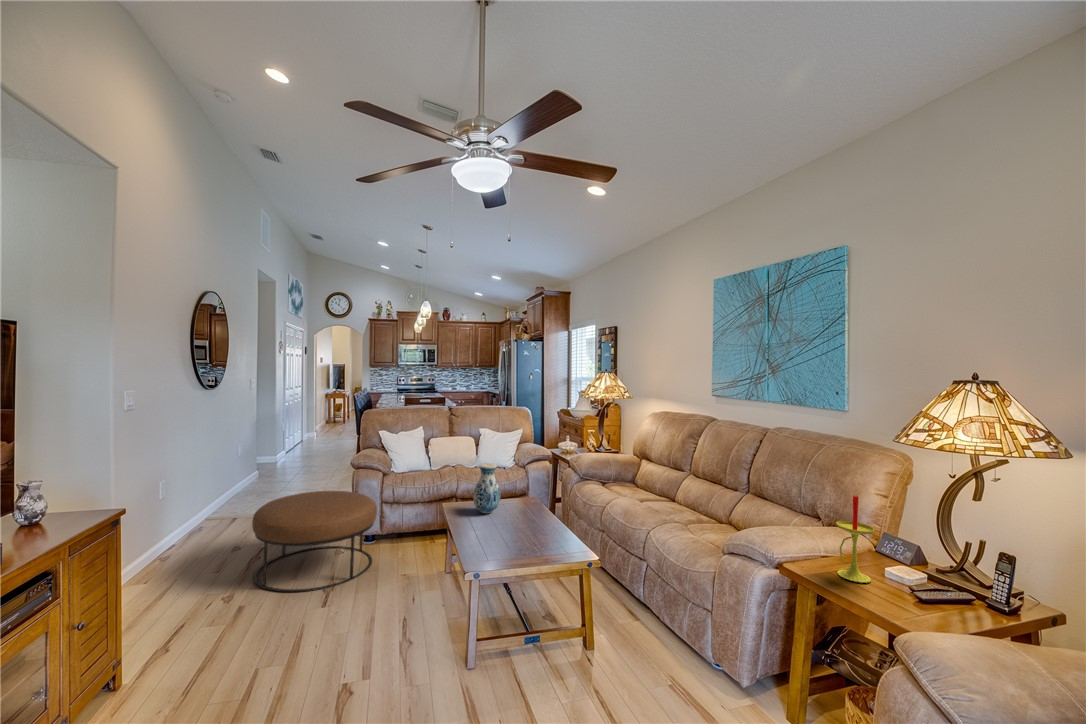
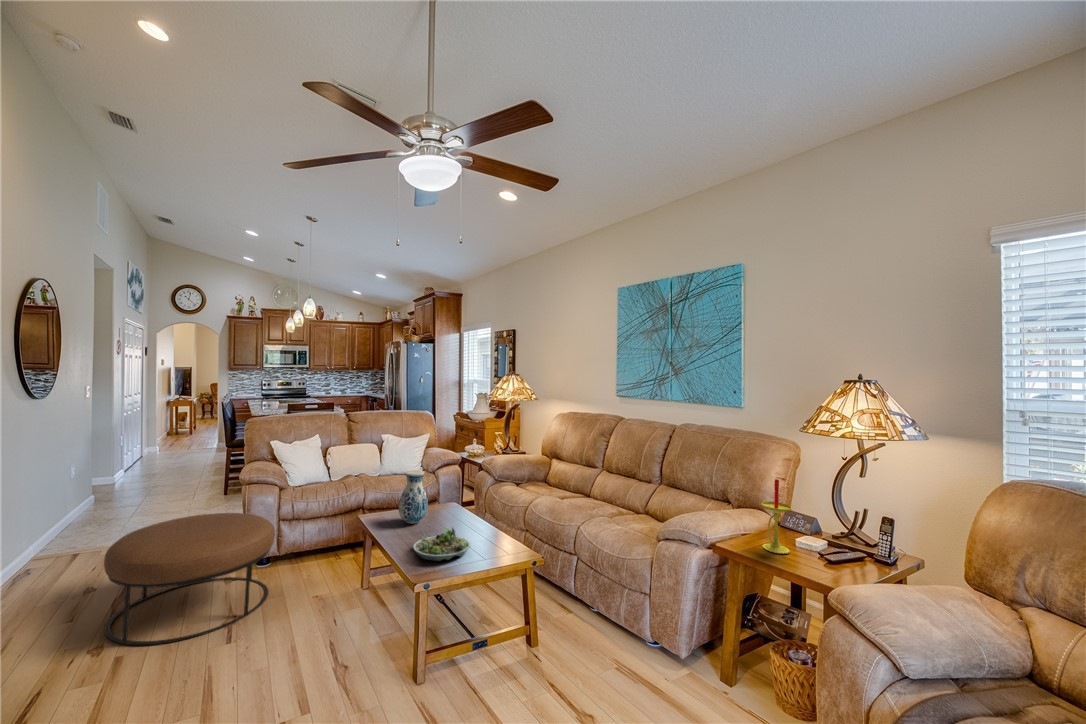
succulent planter: none [475,517,528,549] -> present [413,526,470,561]

